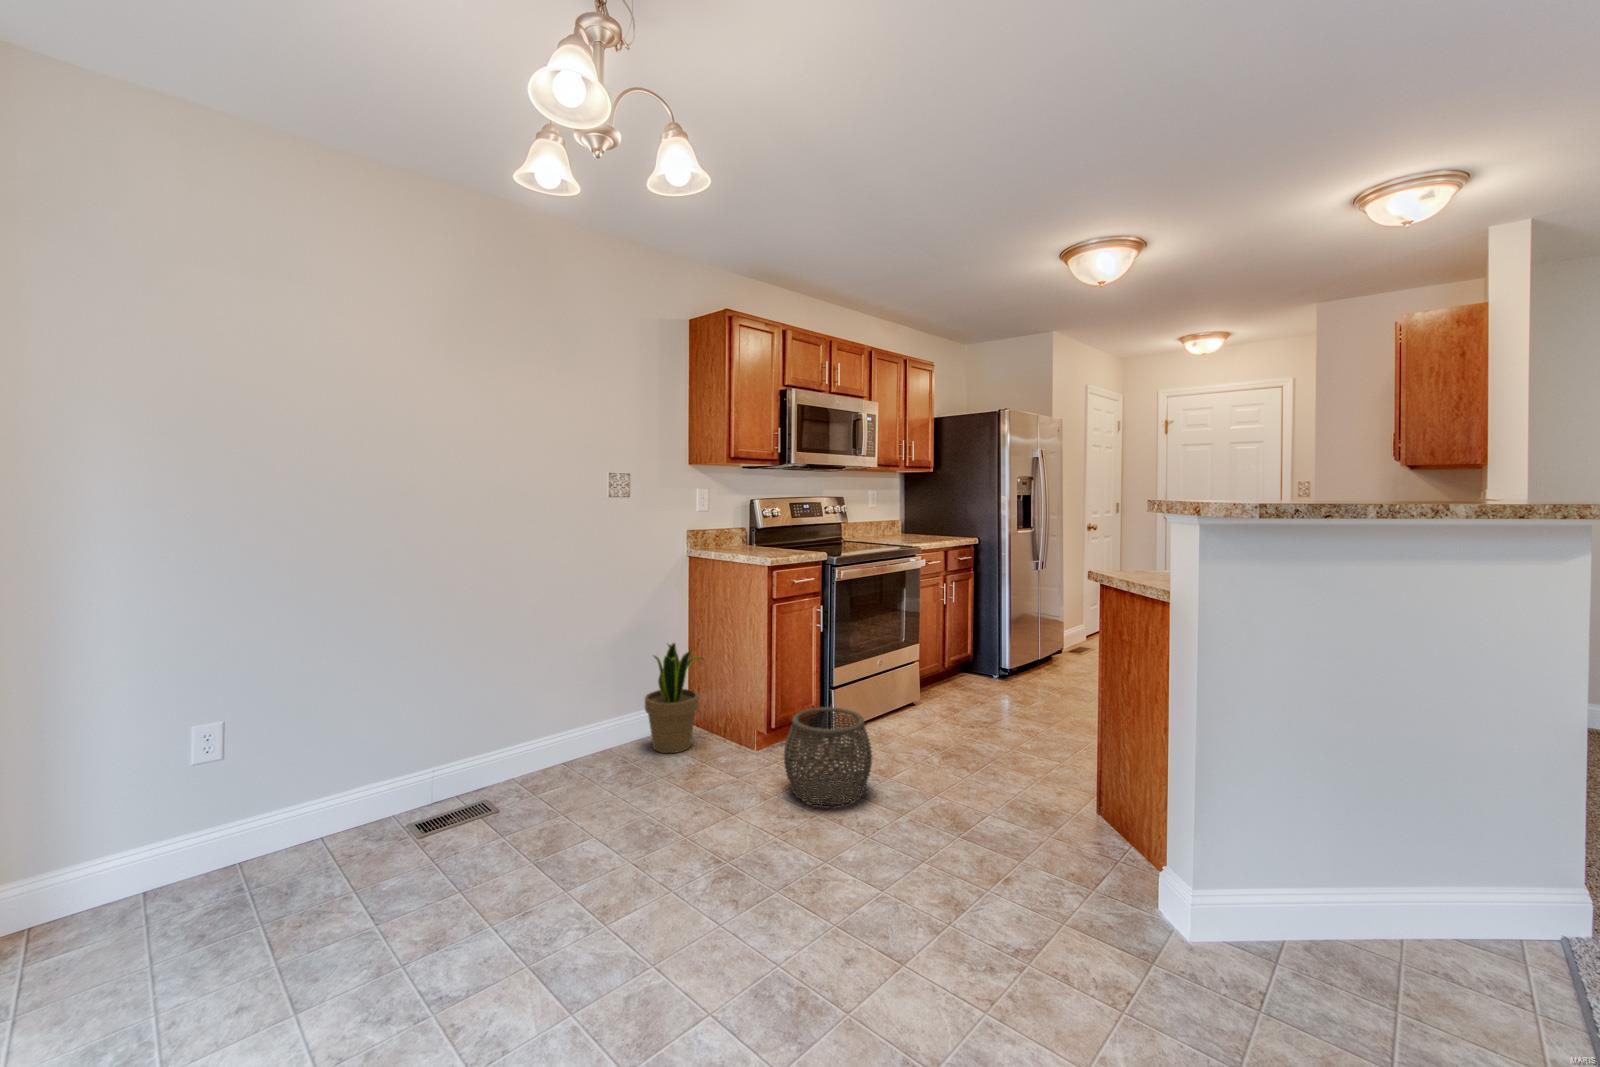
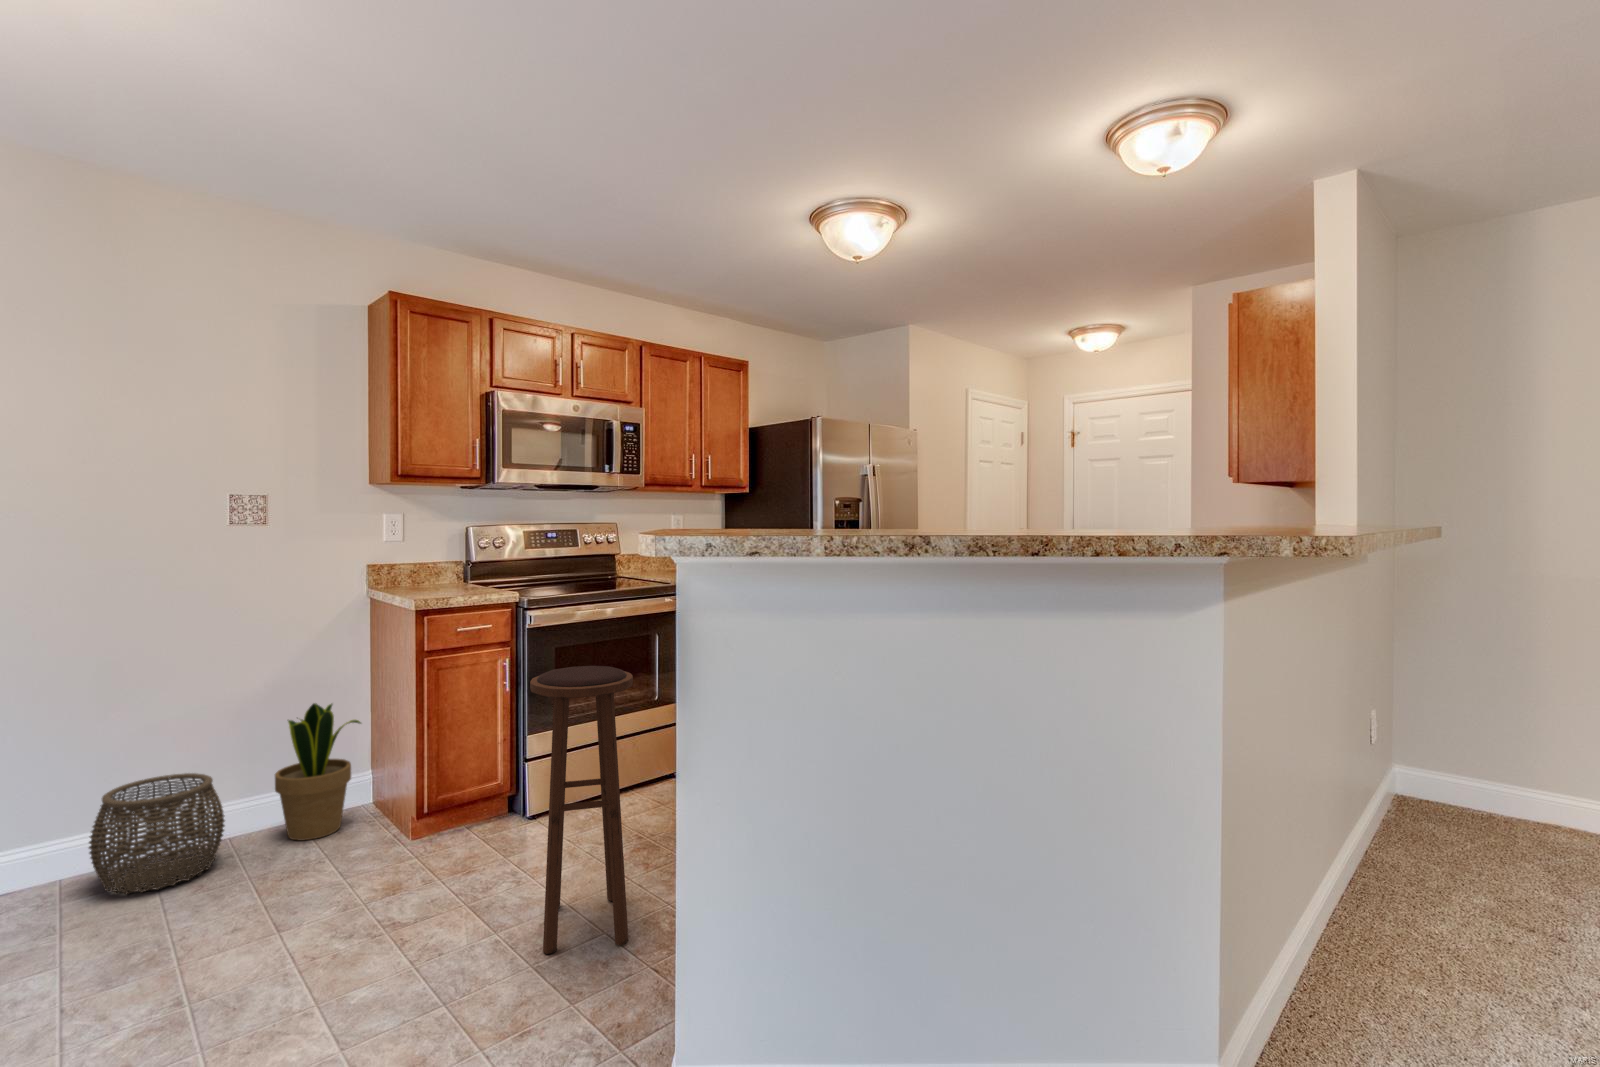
stool: none [930,608,1021,829] -> present [530,666,633,954]
woven basket: present [784,707,872,806] -> present [89,773,225,894]

